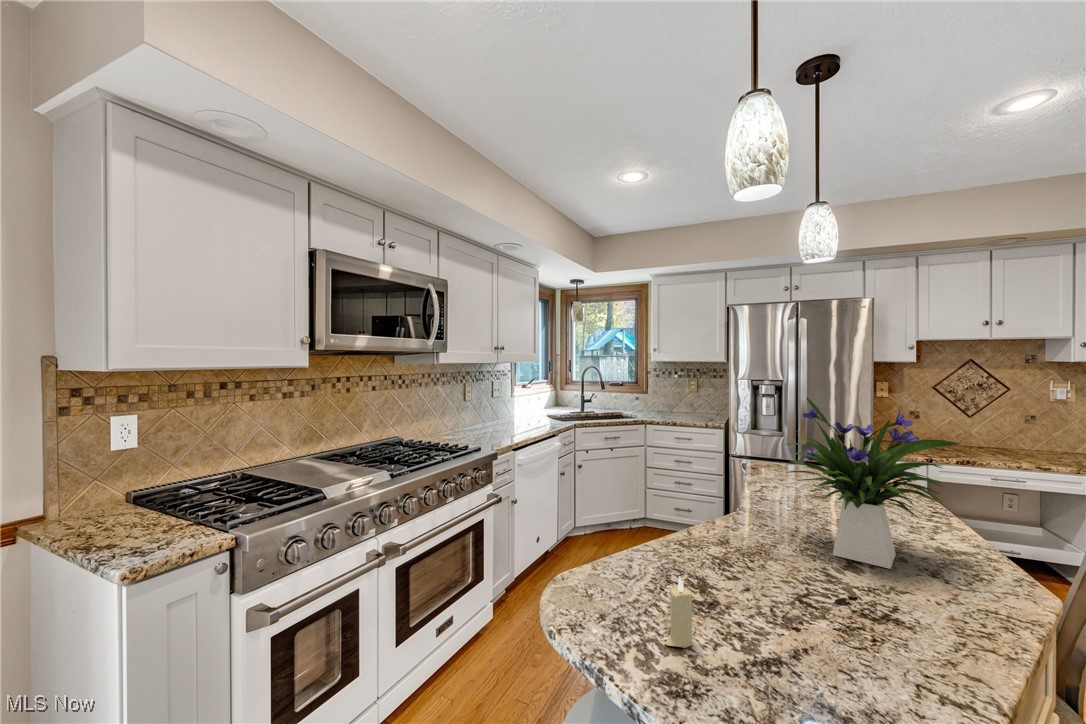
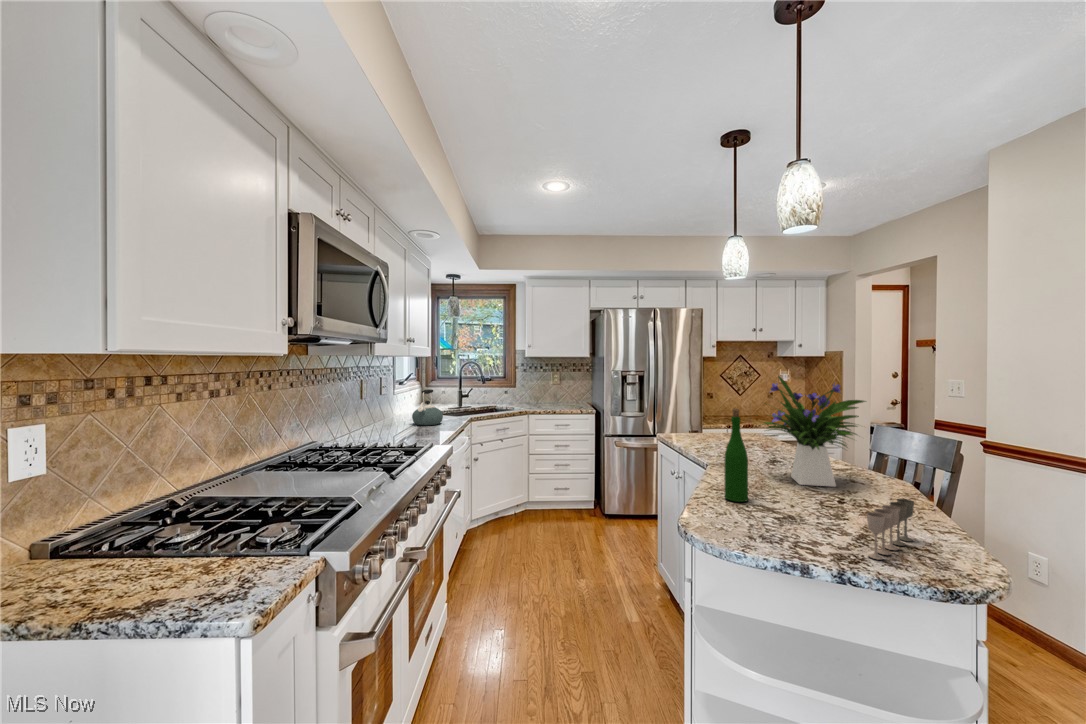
kettle: none [509,395,537,430] -> present [412,389,443,425]
wine bottle: none [683,439,714,562] -> present [724,408,748,502]
candle: present [665,576,692,648] -> none [804,500,823,551]
wine glass: none [733,604,866,687] -> present [867,499,914,560]

